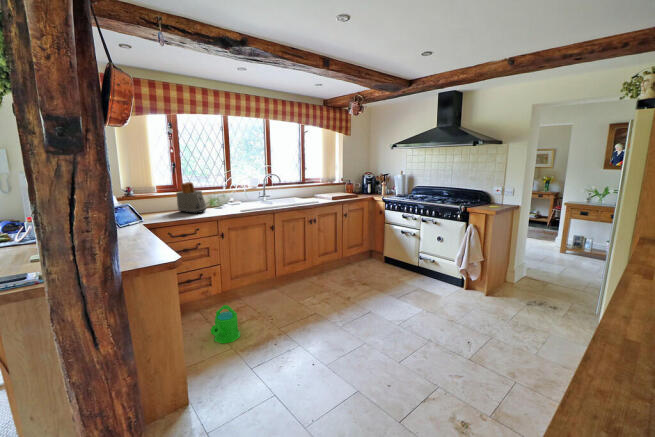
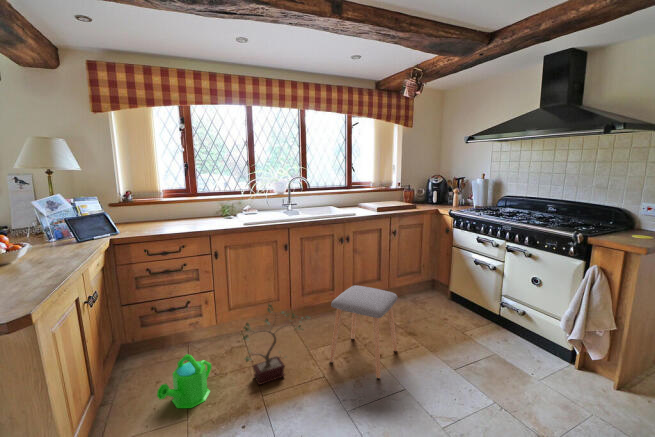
toaster: present [176,182,207,213] -> none [172,187,204,226]
stool: none [317,251,360,309] -> present [330,285,398,379]
potted plant: none [263,265,307,323] -> present [243,304,310,385]

